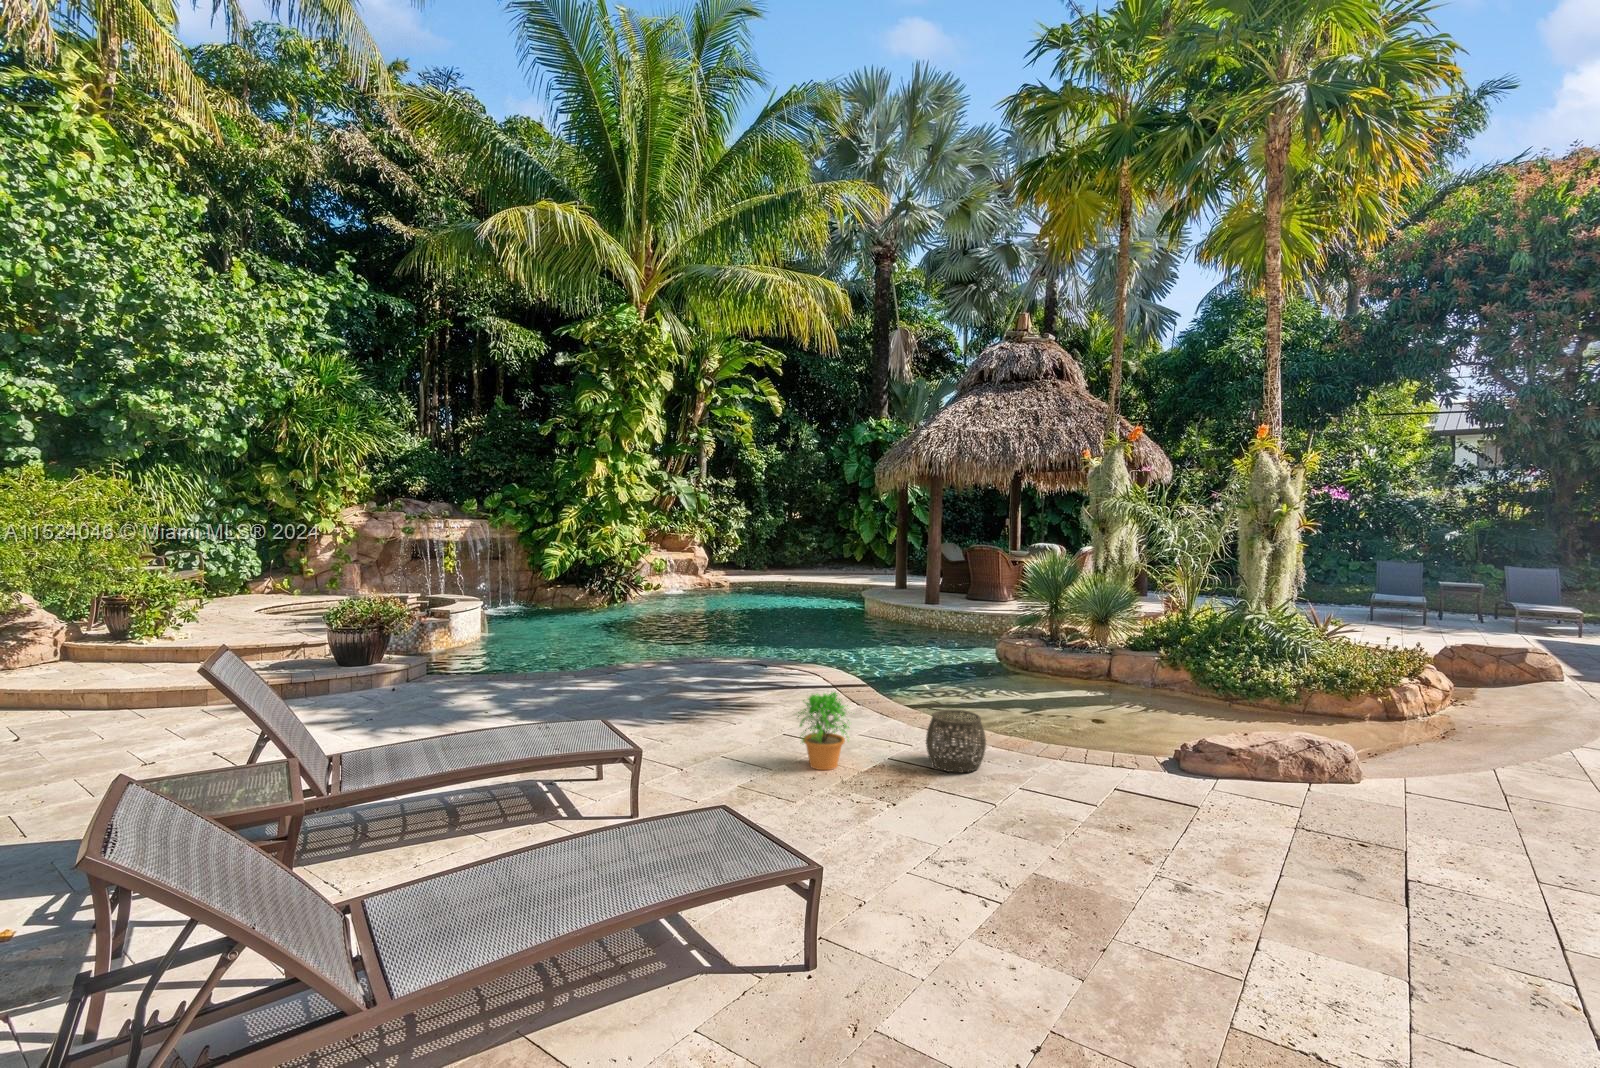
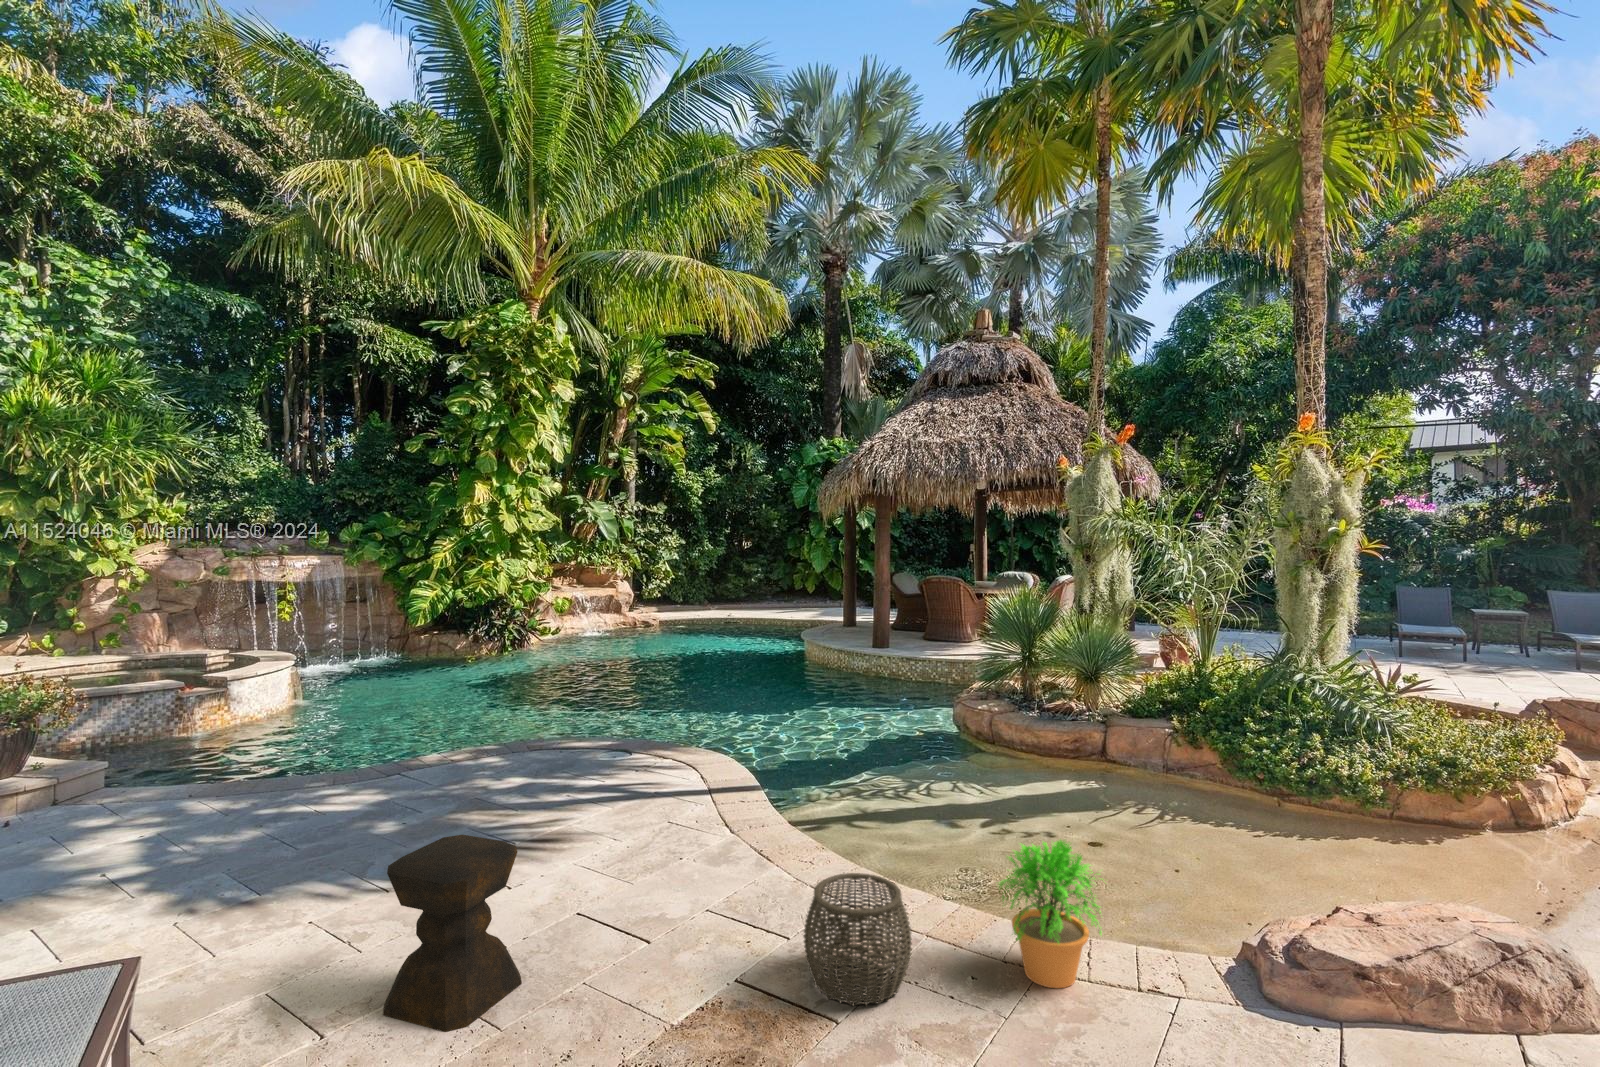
stool: none [702,683,770,777] -> present [383,835,522,1032]
potted plant: present [798,692,849,770] -> present [999,840,1103,988]

